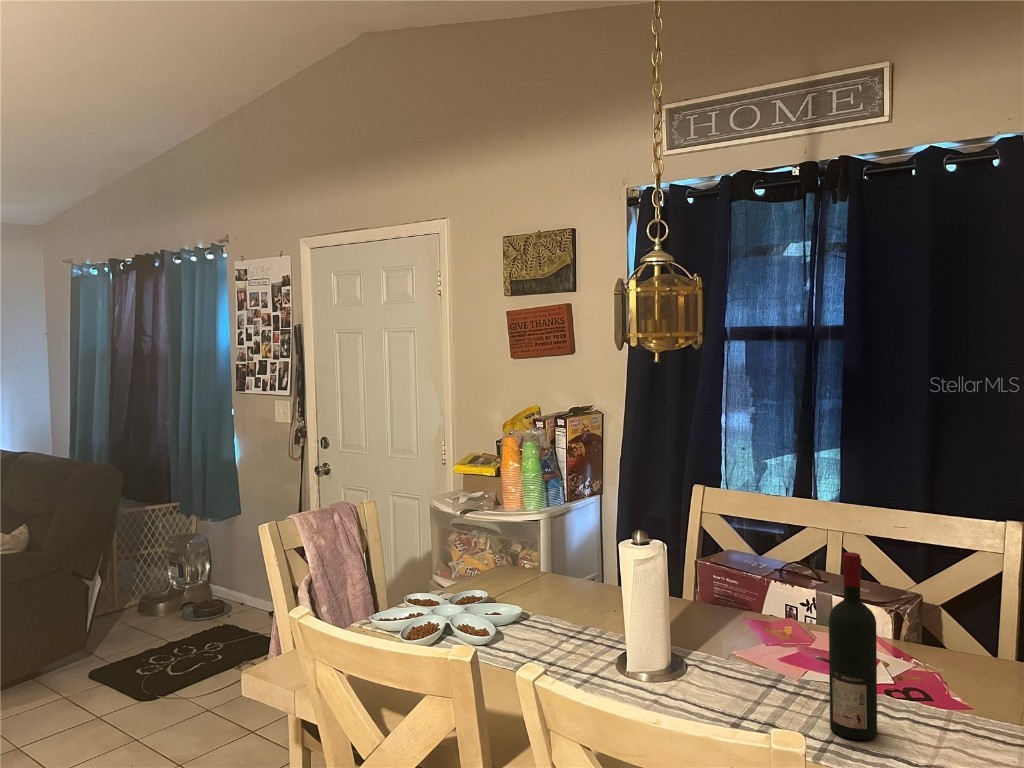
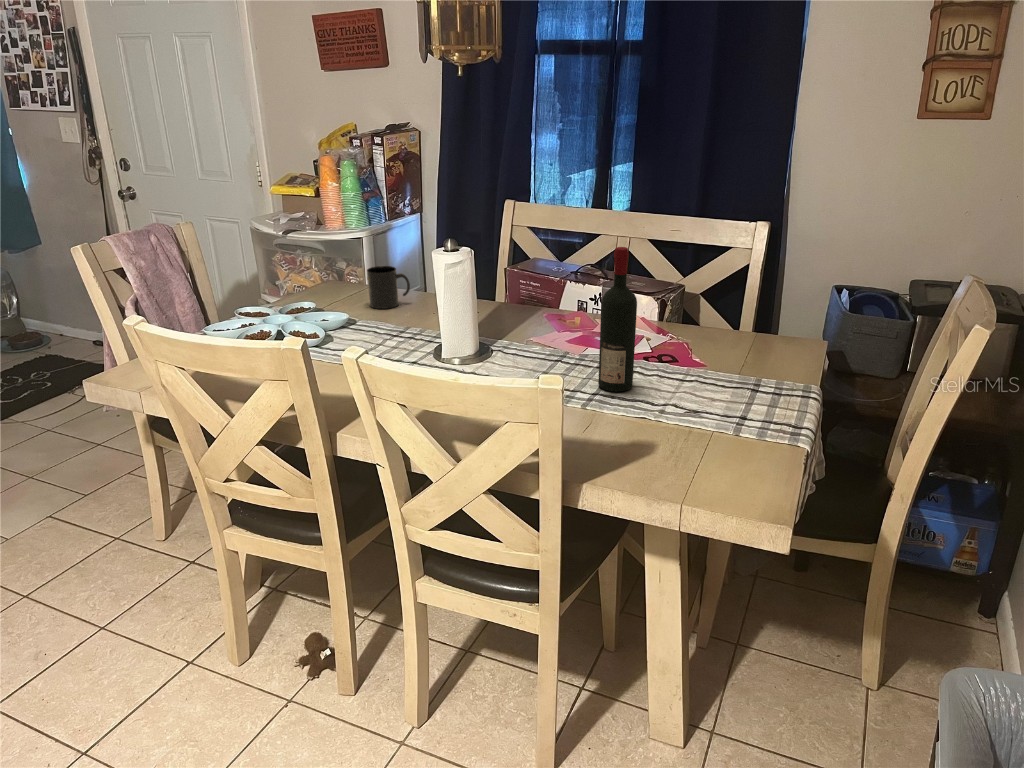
mug: none [544,554,590,603] -> present [367,266,410,309]

